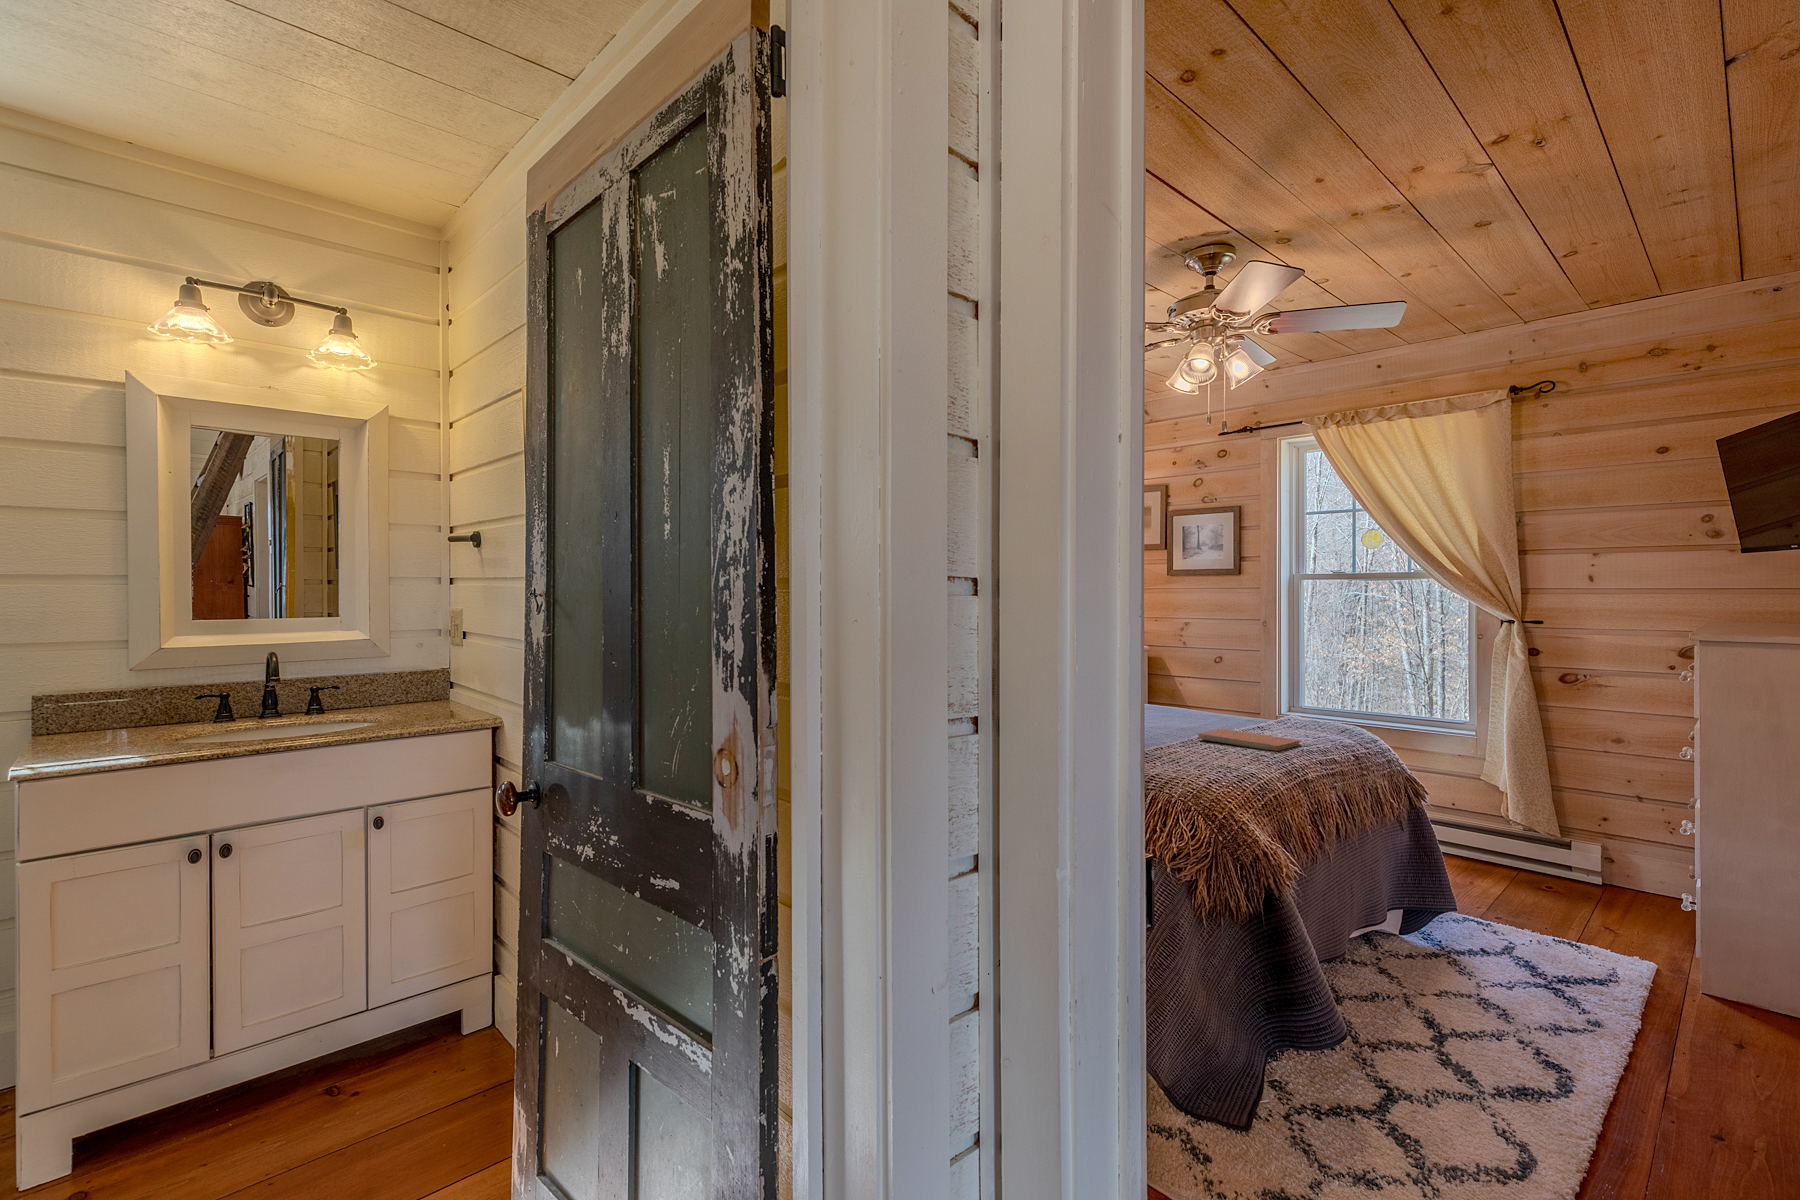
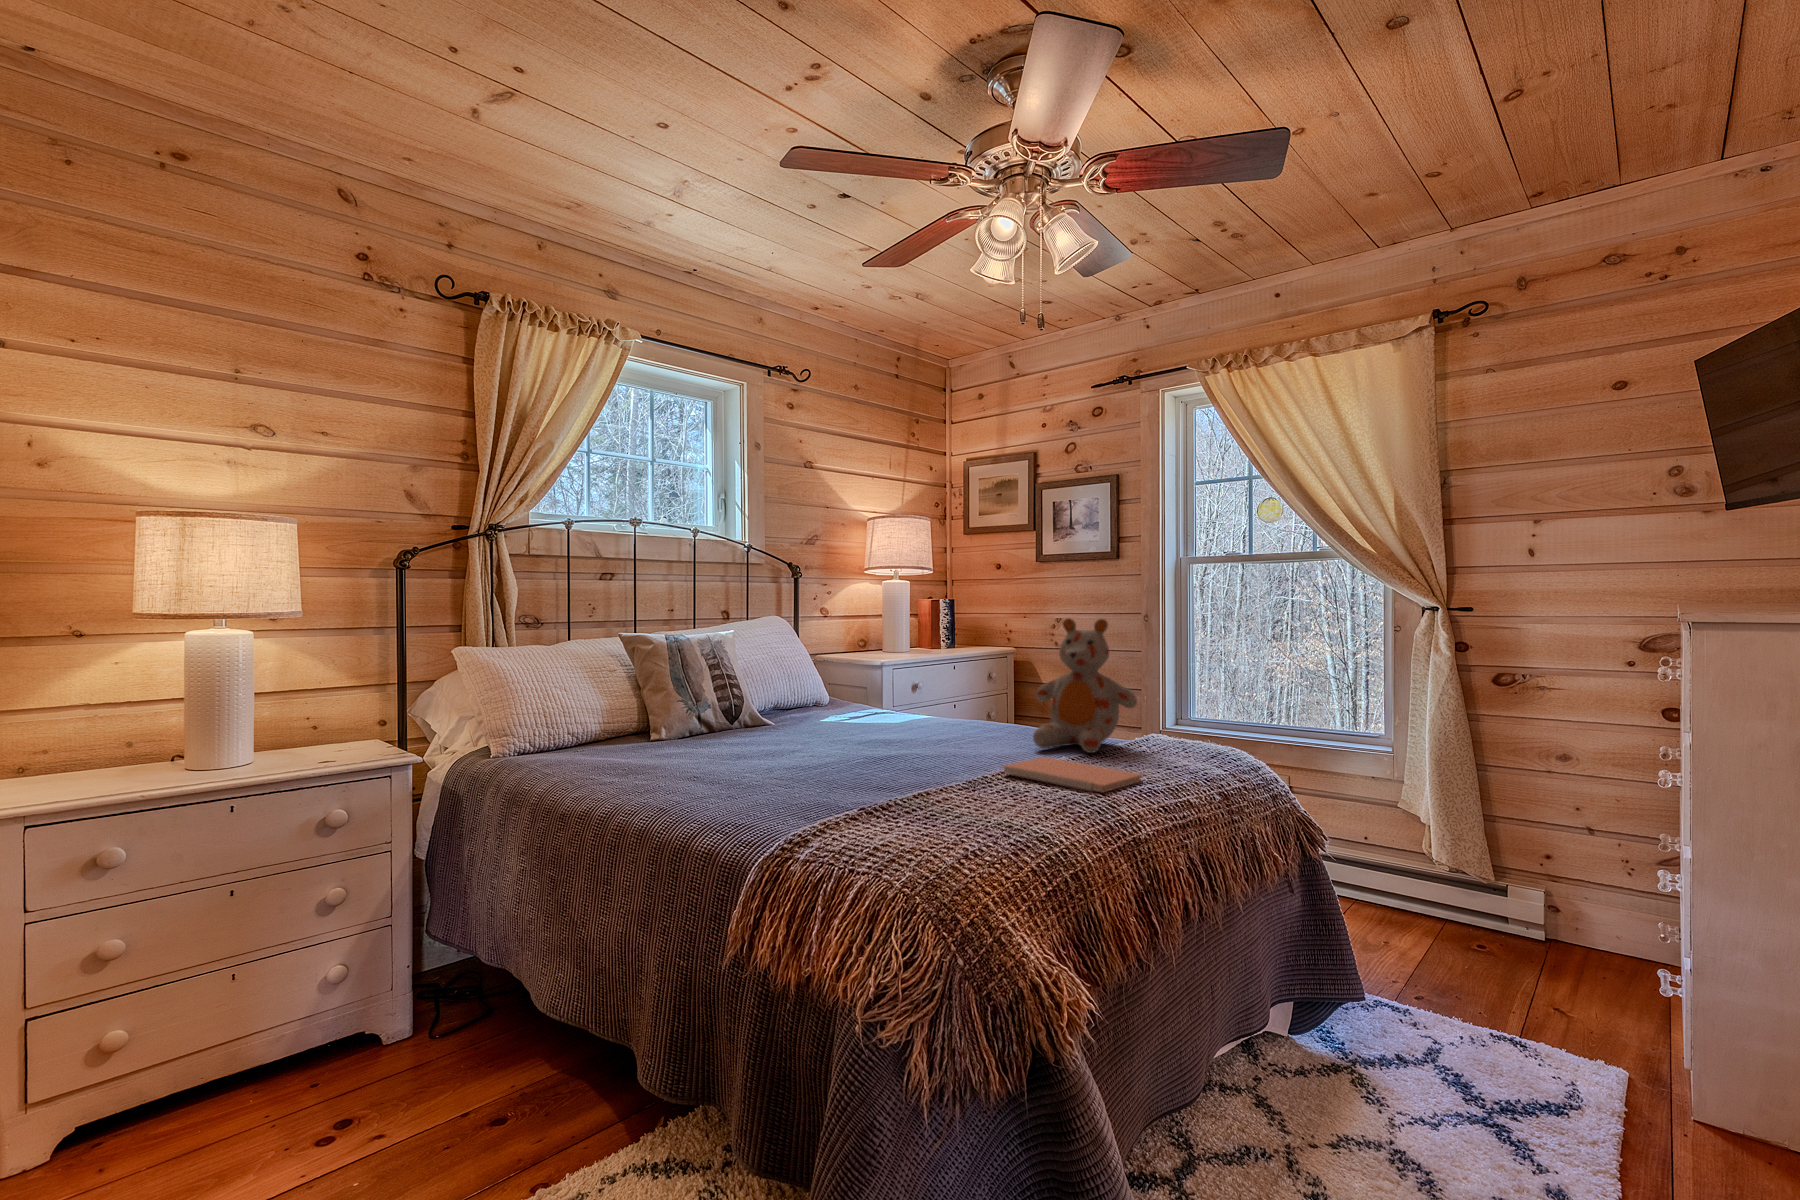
stuffed bear: none [1203,630,1284,728] -> present [1033,618,1137,753]

